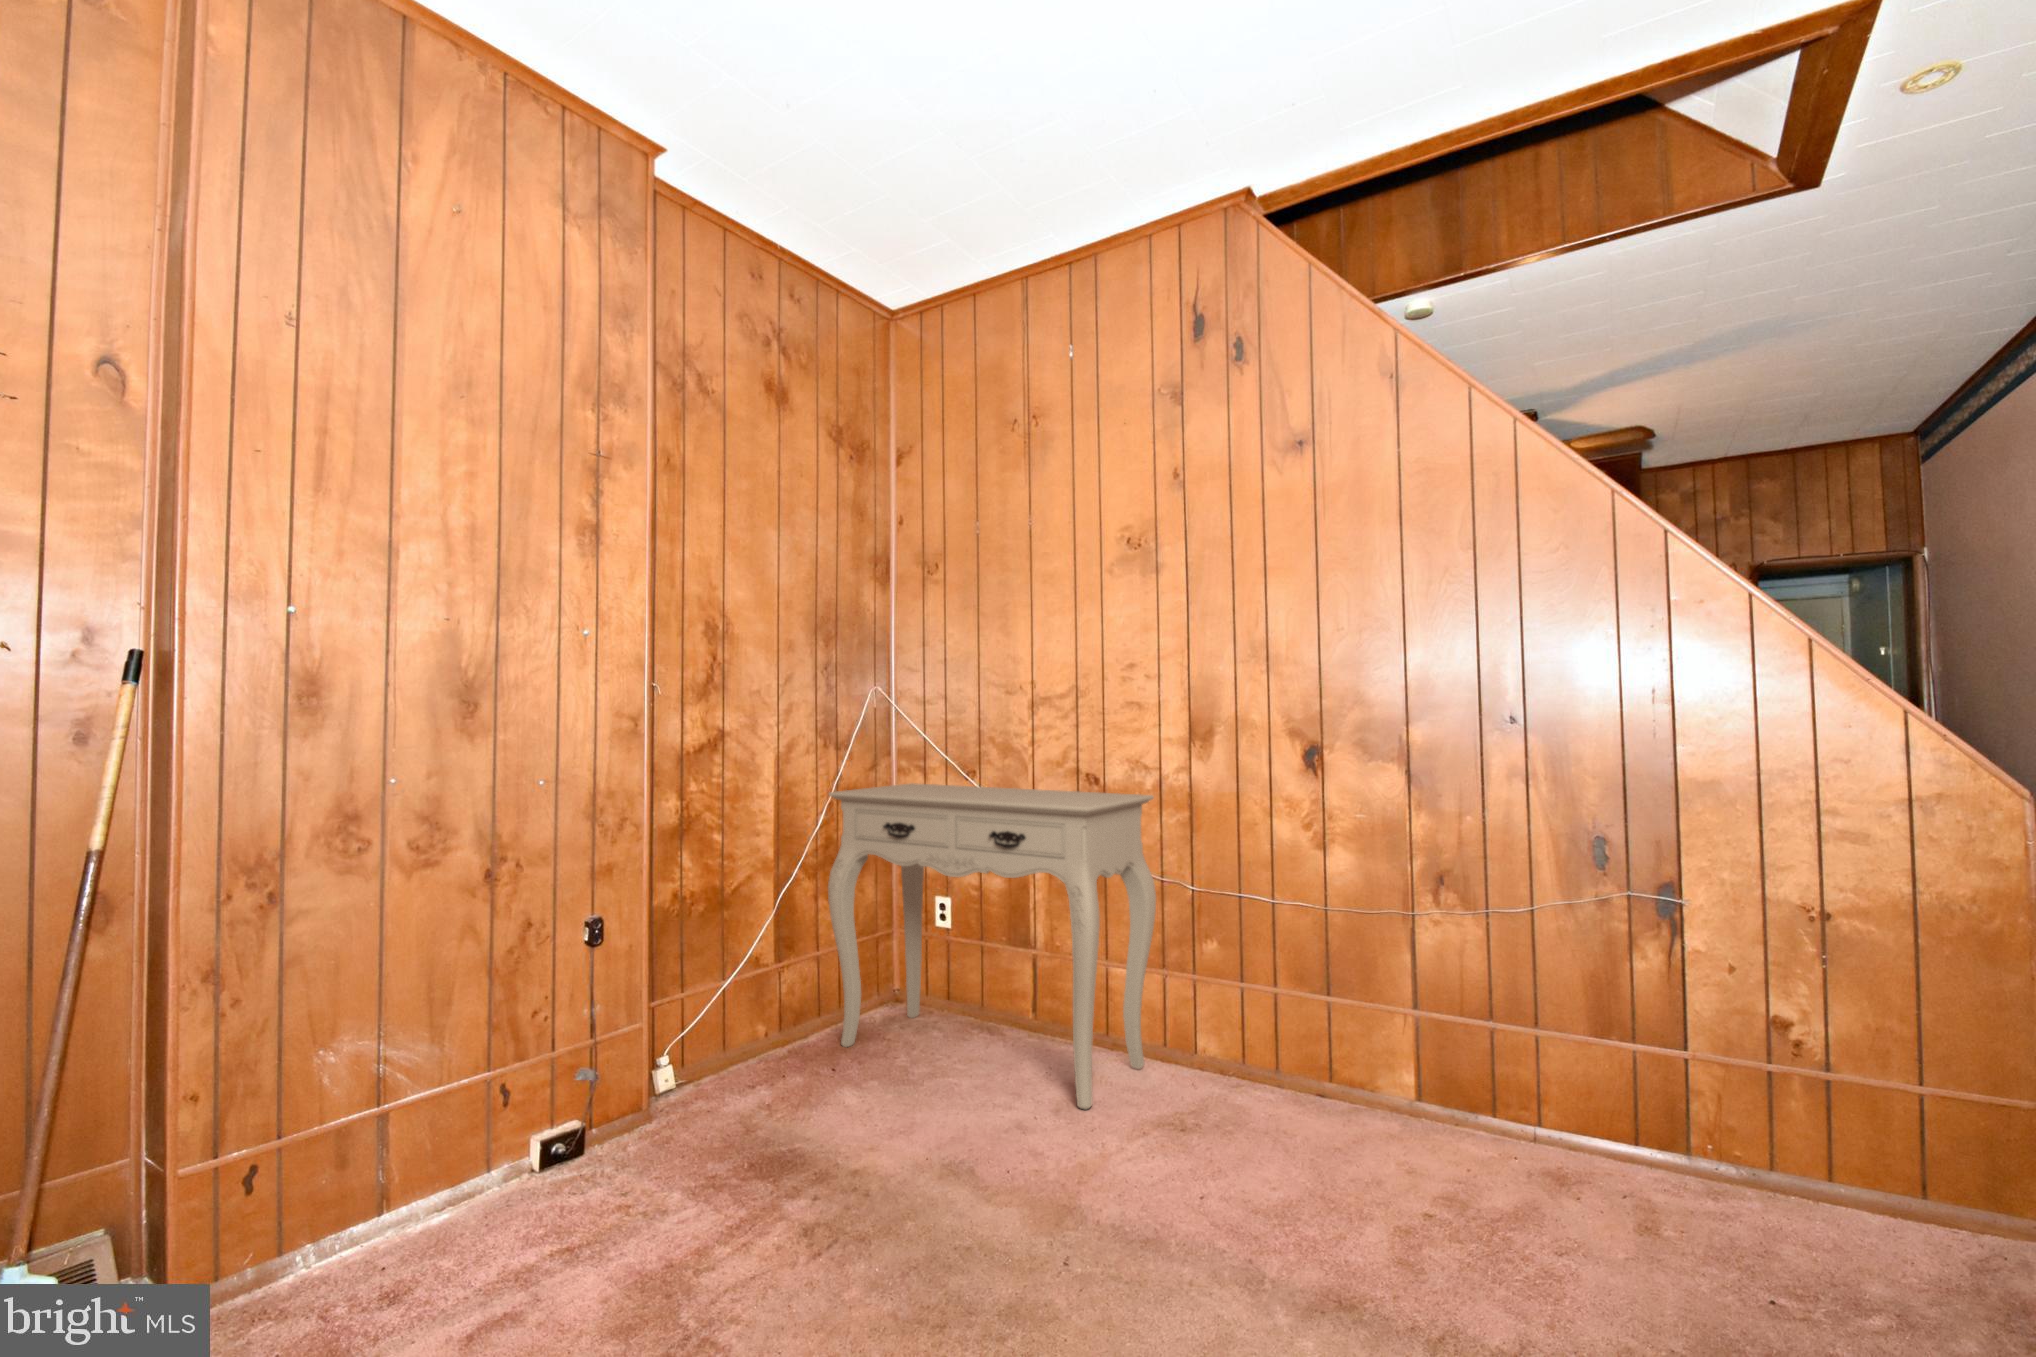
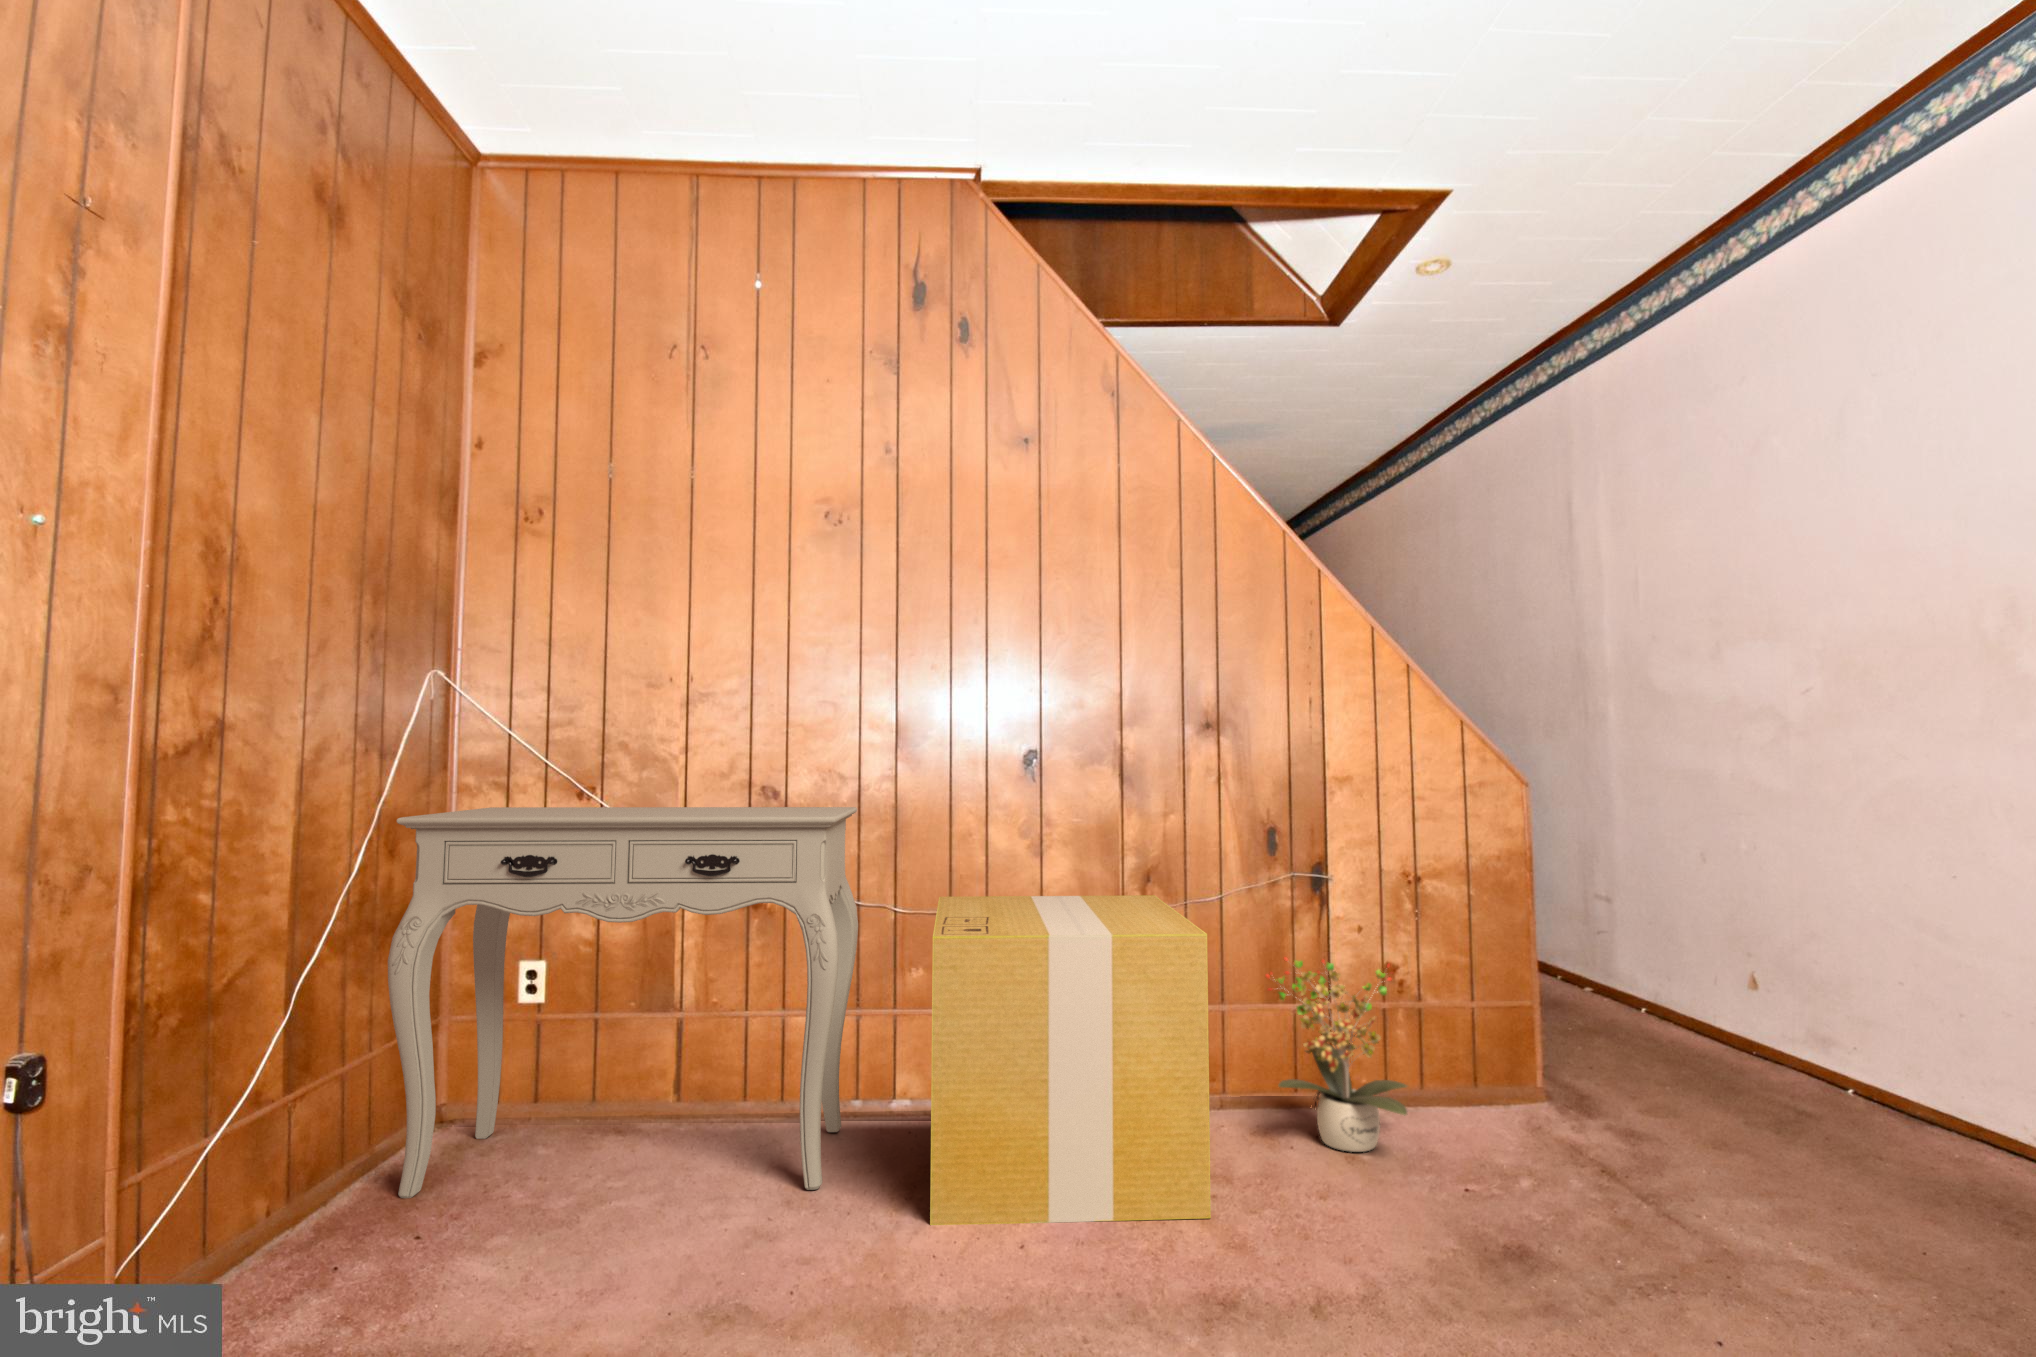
cardboard box: none [1144,880,1447,1236] -> present [930,895,1211,1225]
potted plant: none [1543,986,1760,1228] -> present [1266,957,1407,1152]

